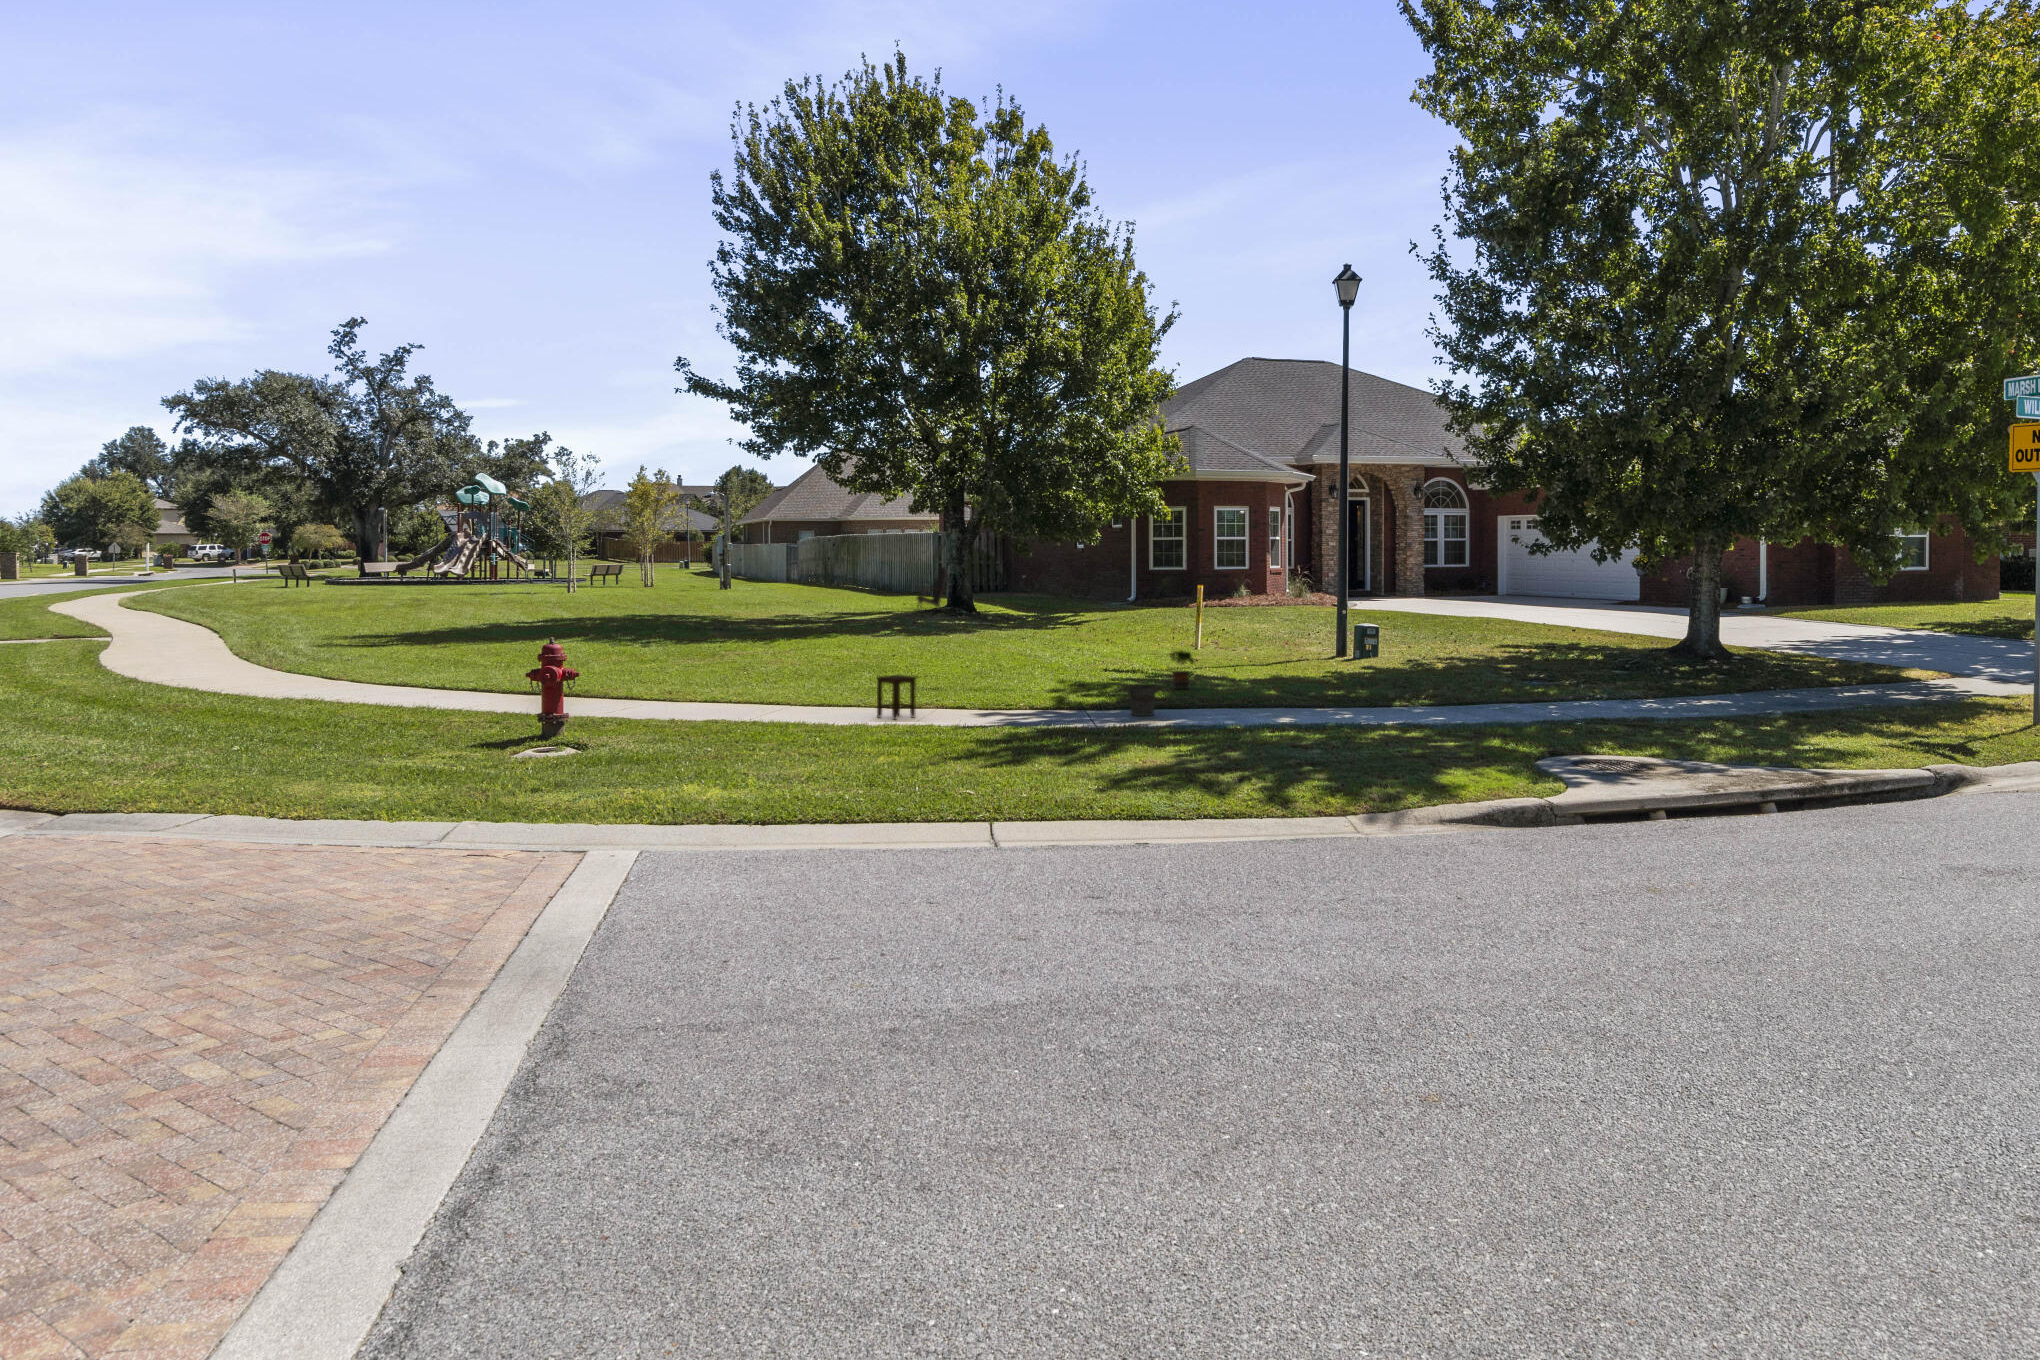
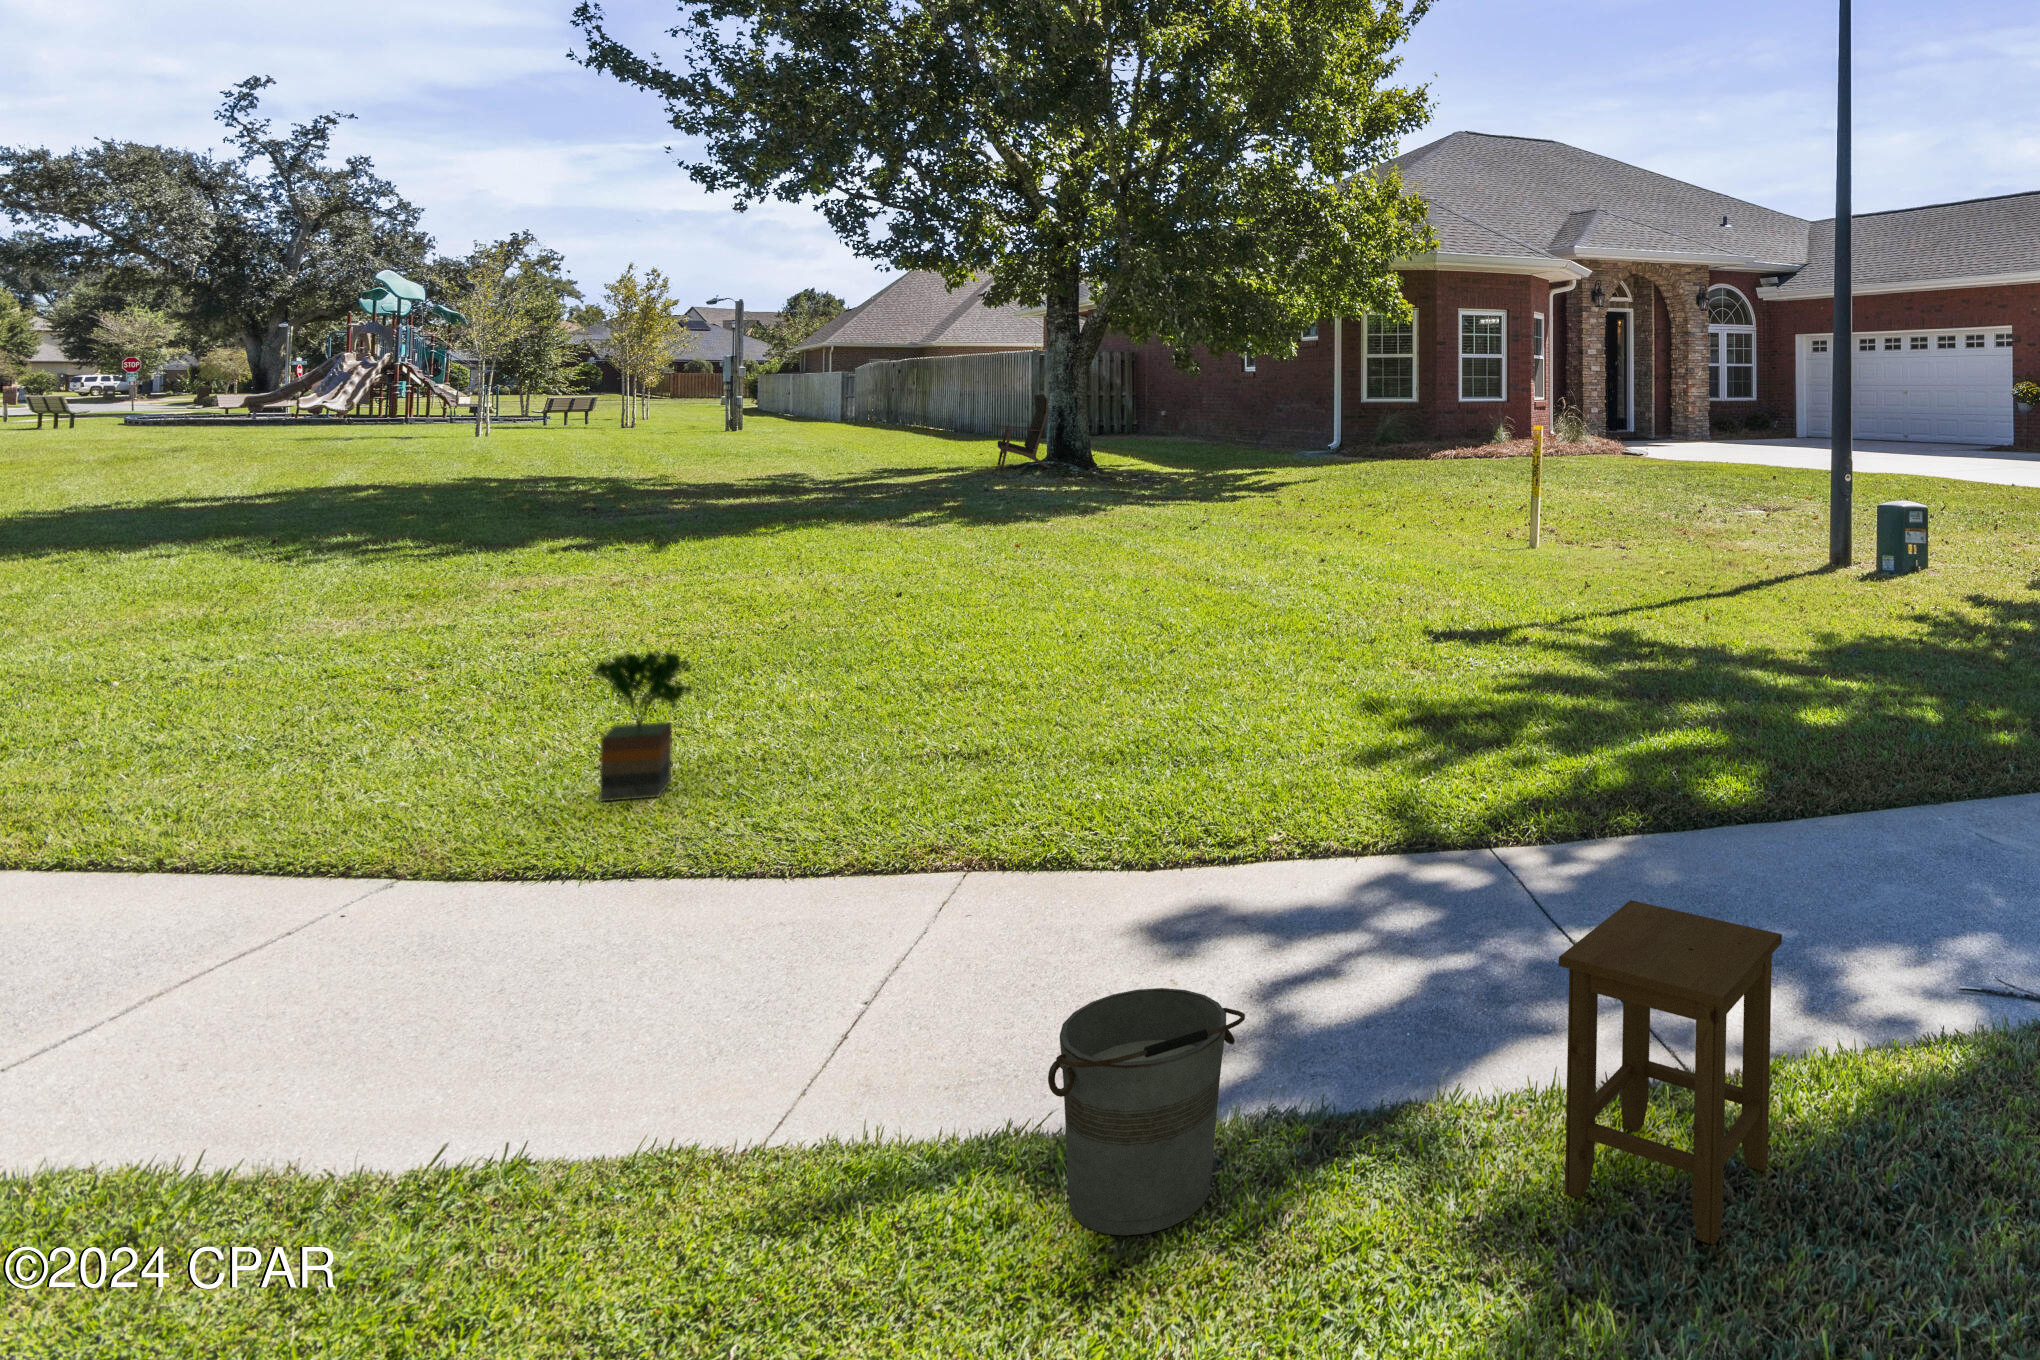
potted tree: present [1170,651,1194,689] -> present [592,652,692,801]
stool: present [877,675,916,720] -> present [1559,900,1782,1245]
bucket: present [1129,685,1157,716] -> present [1048,988,1245,1236]

